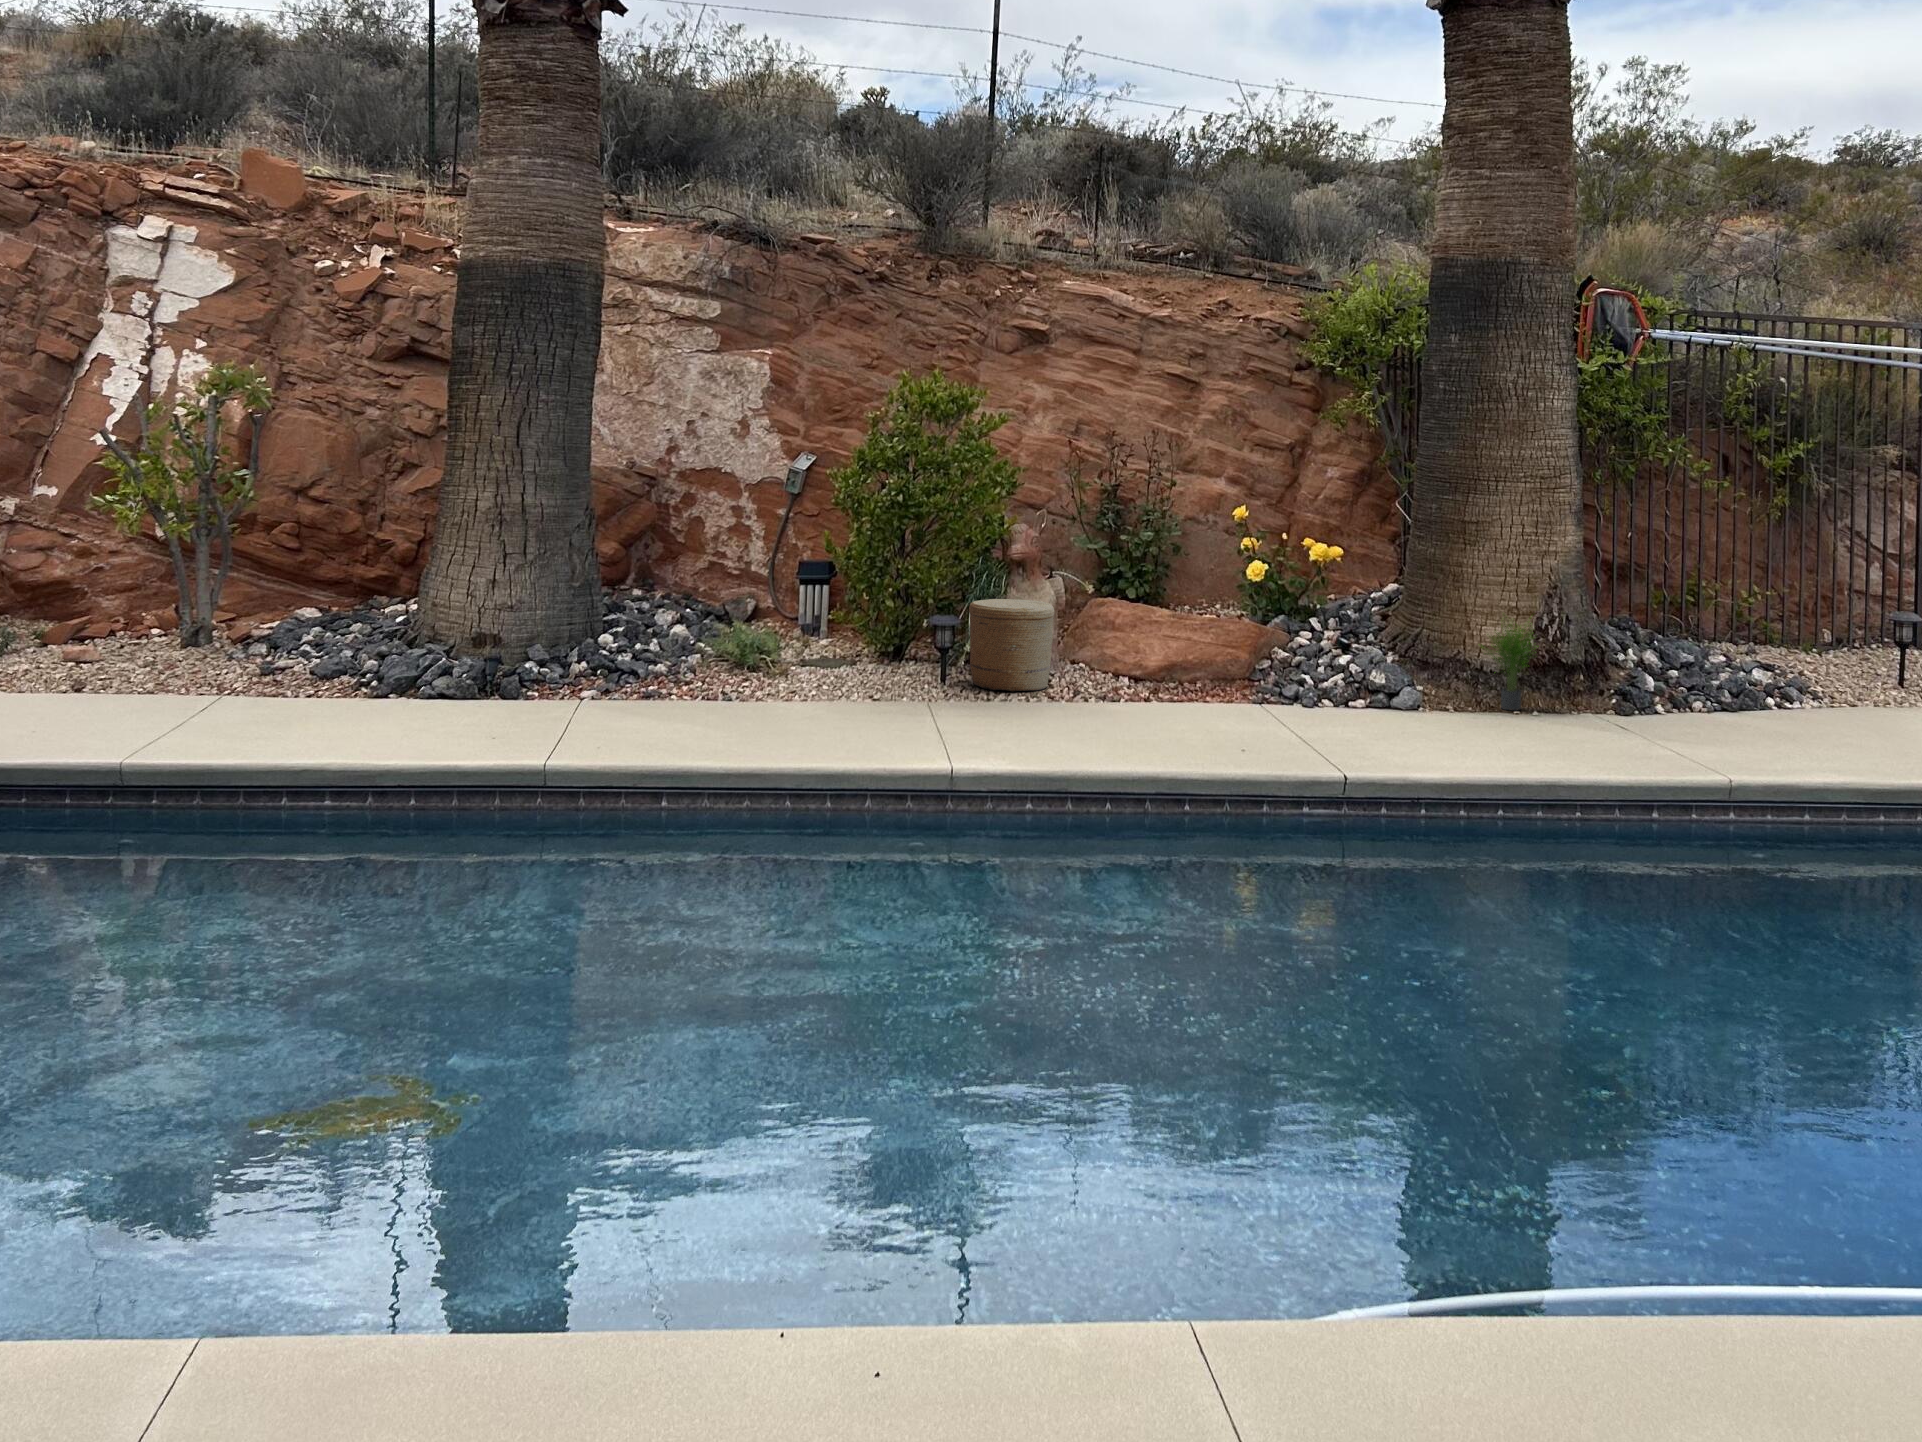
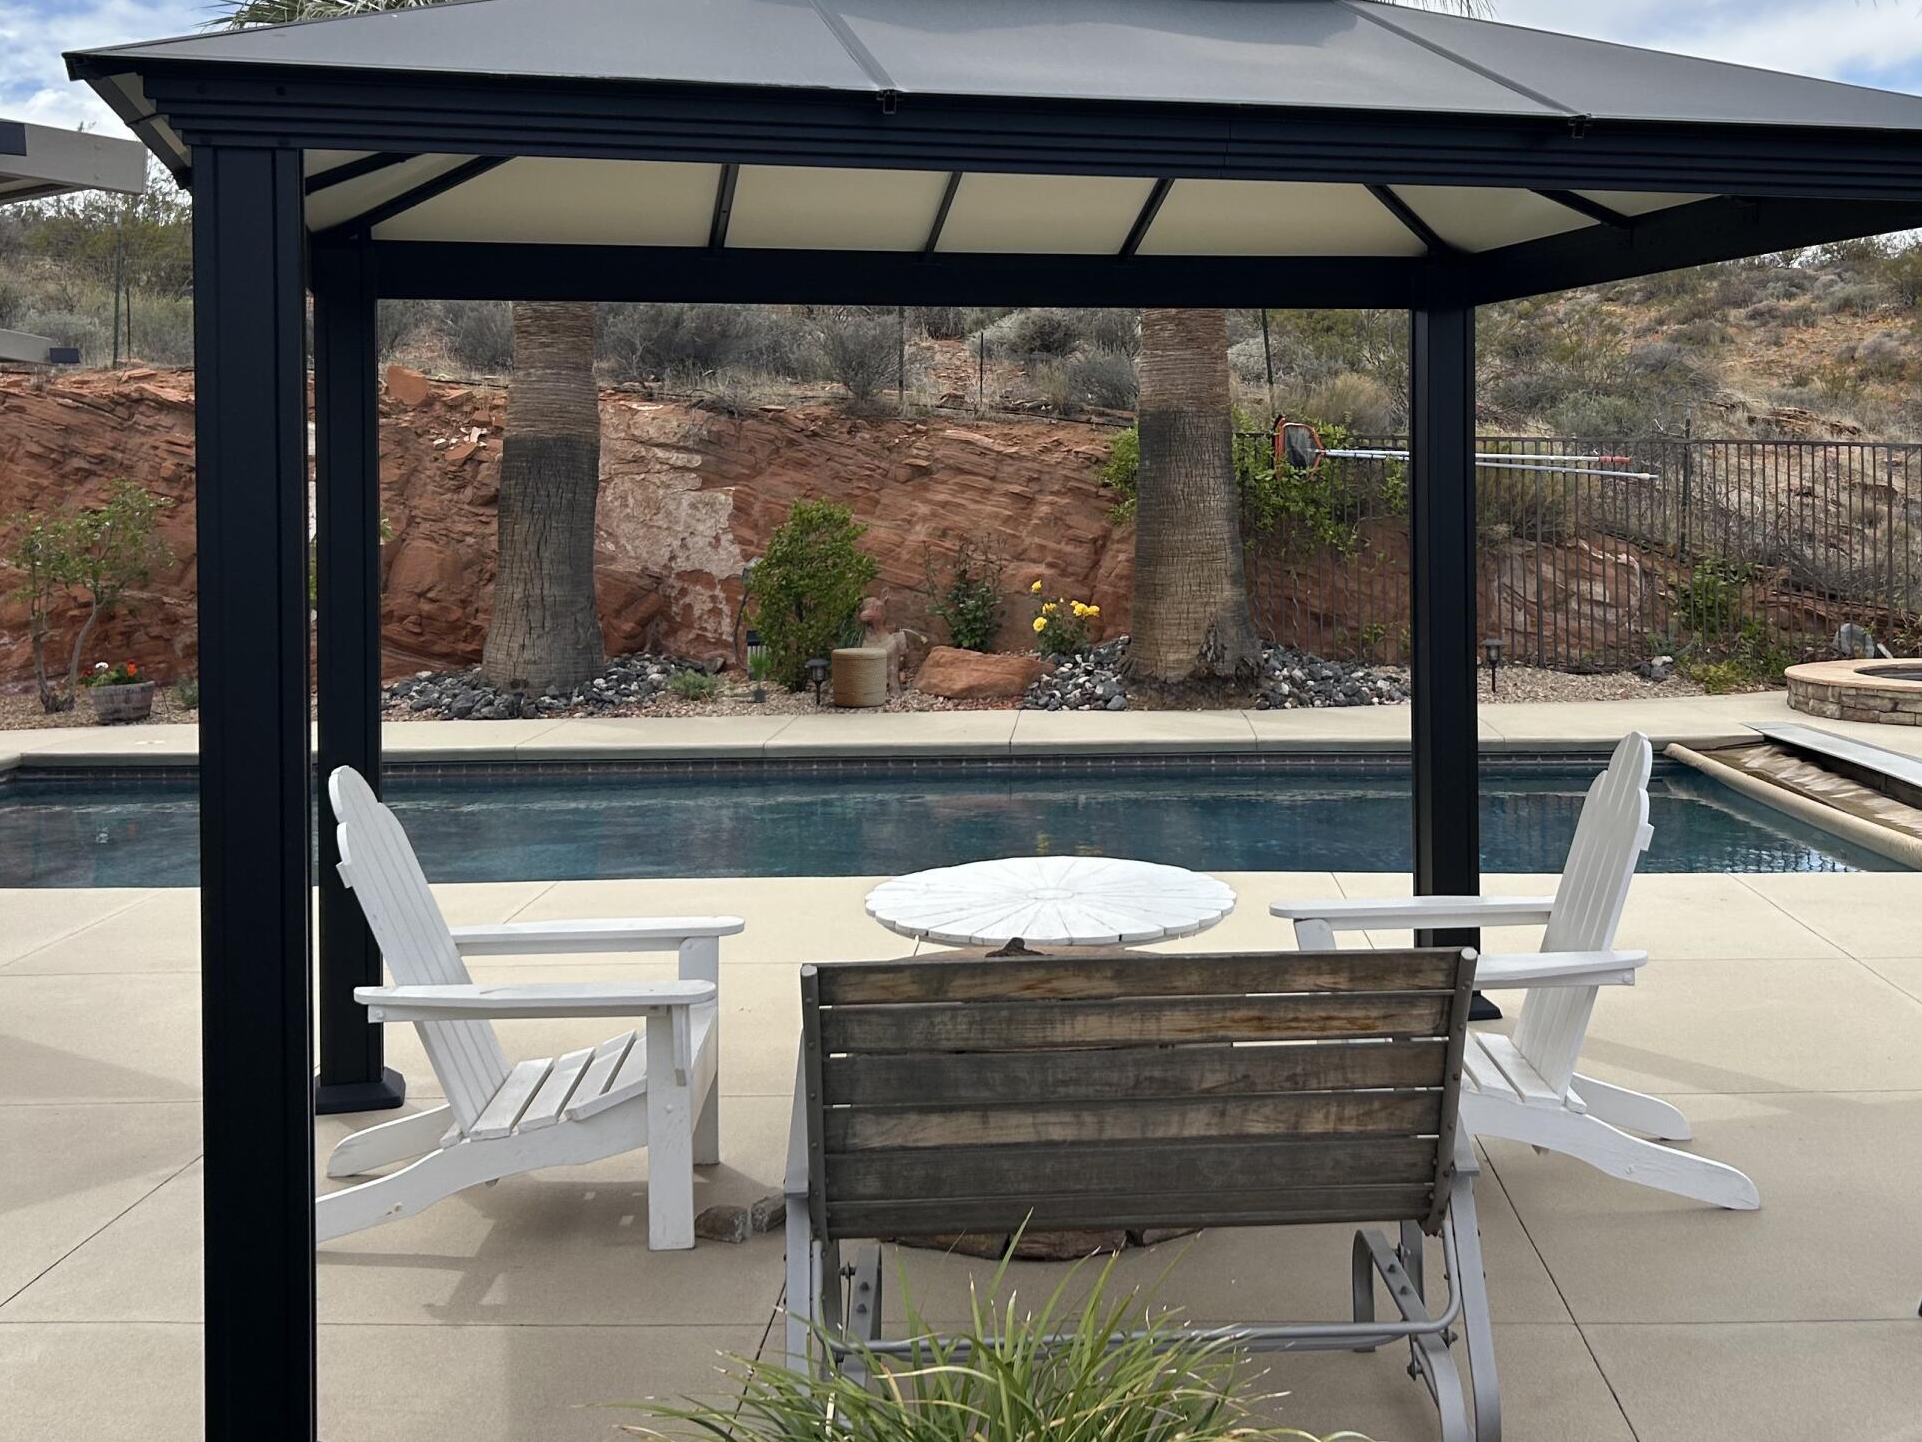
potted plant: present [1483,623,1531,710] -> present [749,645,770,703]

